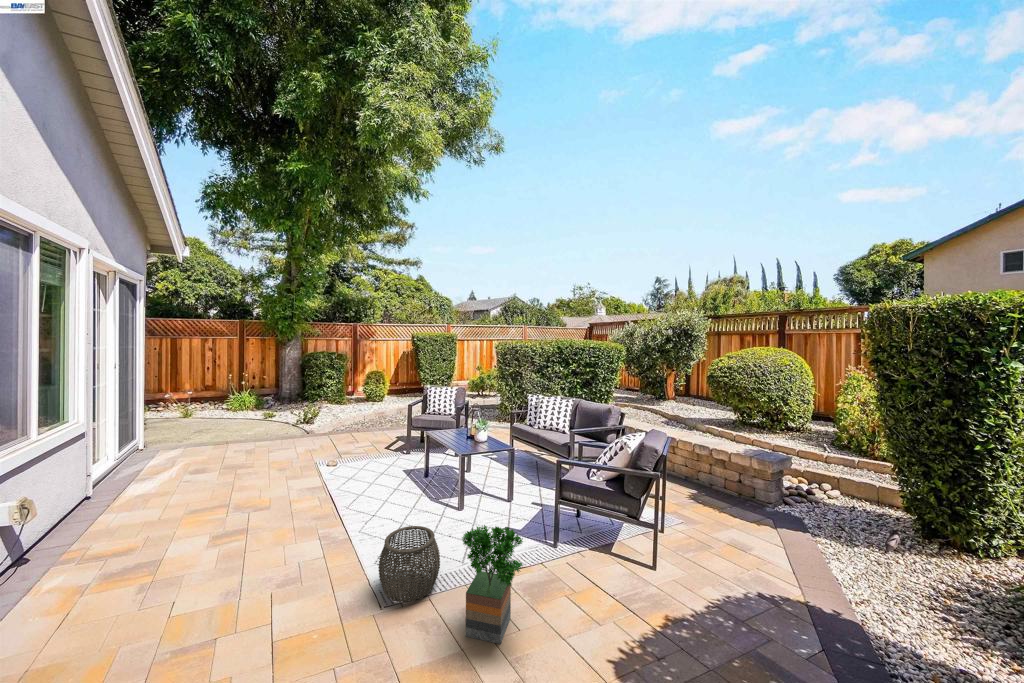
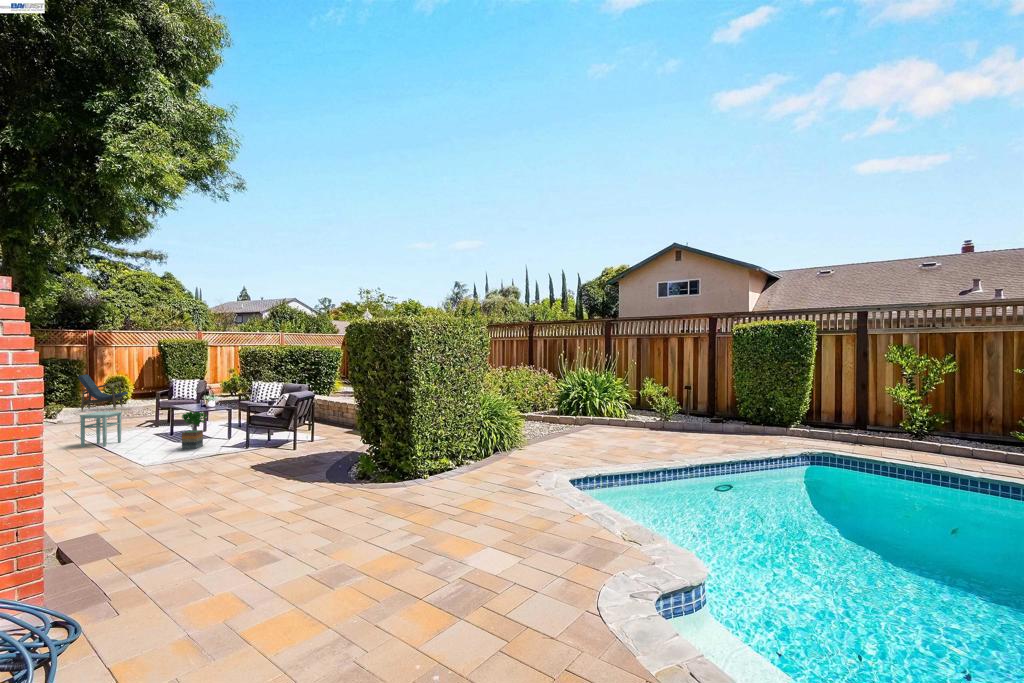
lounge chair: none [338,370,385,412] -> present [78,374,128,412]
stool: none [277,472,351,561] -> present [80,412,122,447]
woven basket: present [378,526,440,603] -> none [142,423,173,448]

